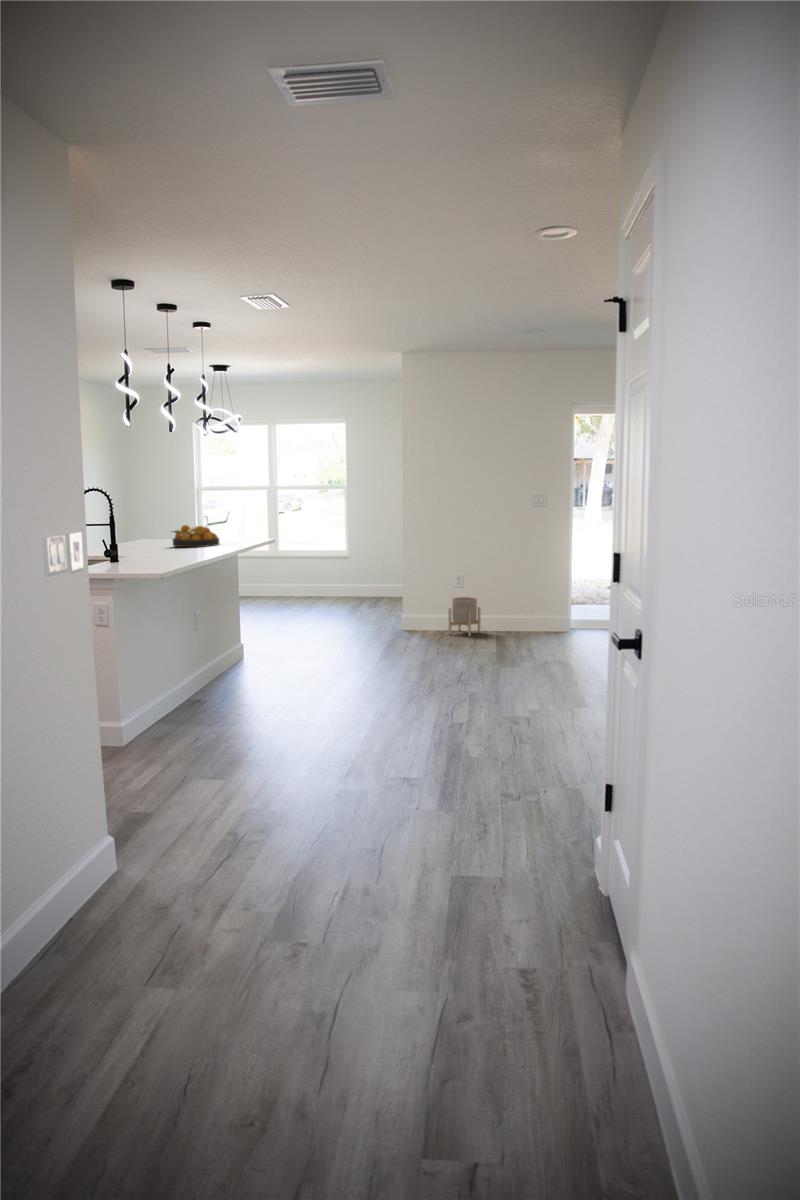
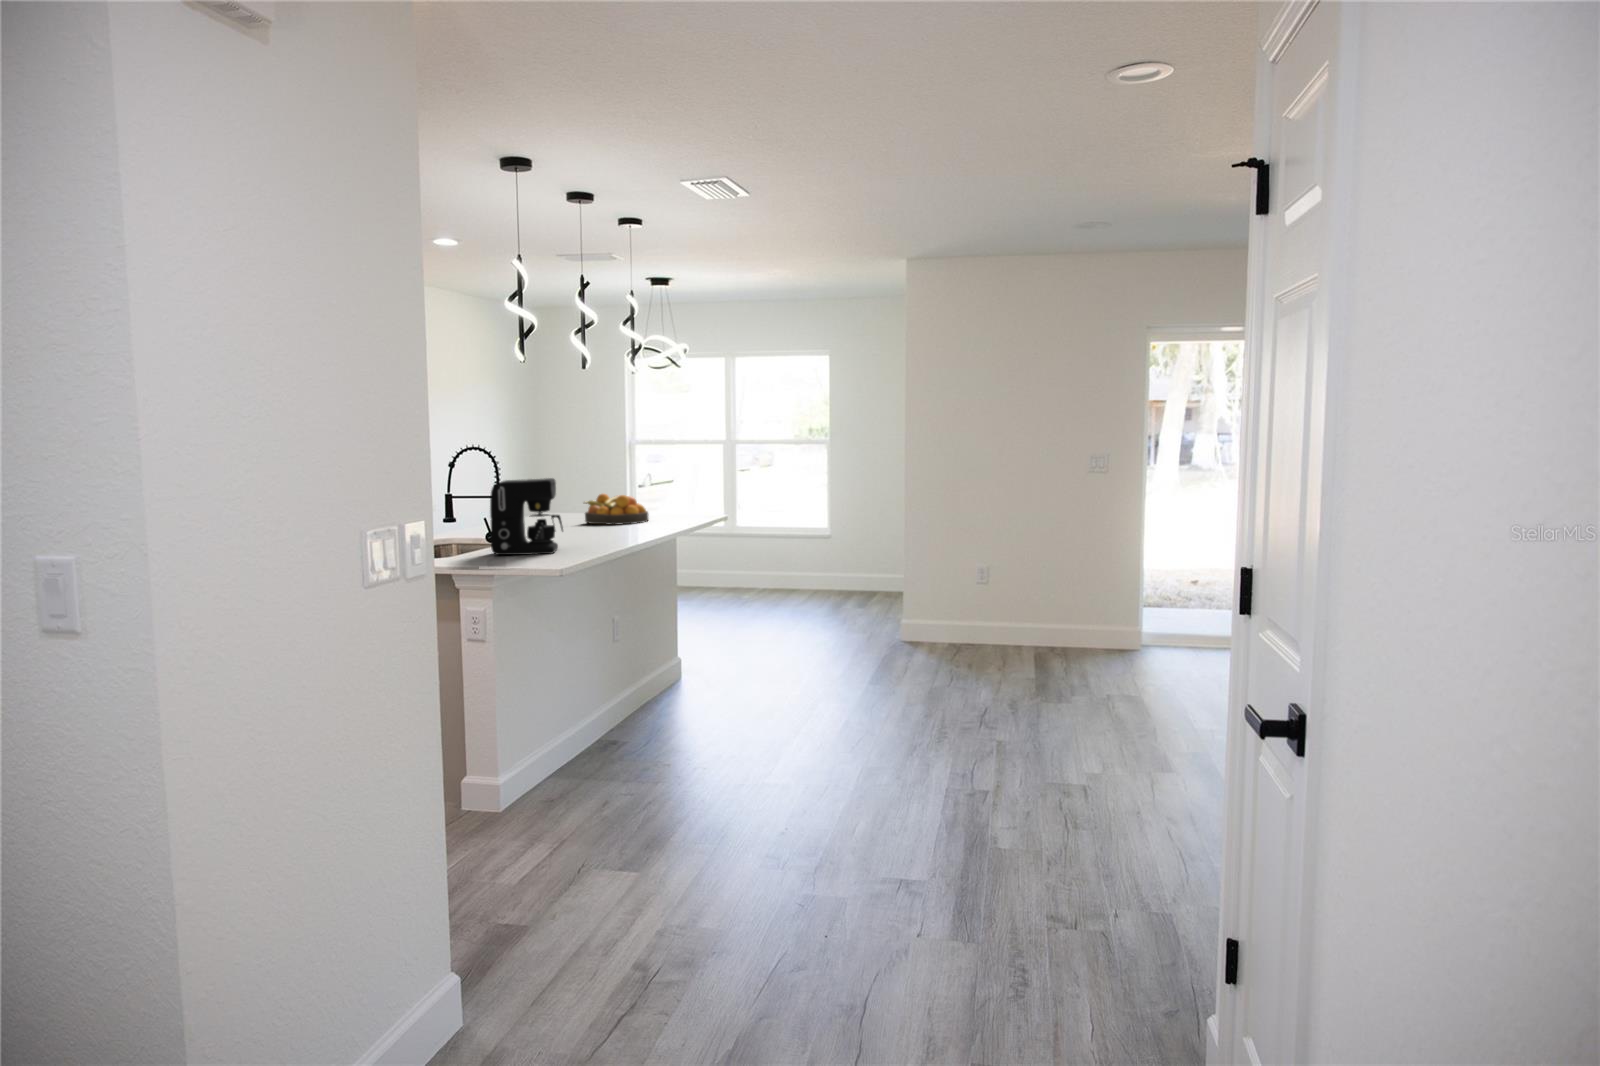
coffee maker: none [109,512,162,566] -> present [490,478,563,555]
planter: present [448,597,480,636] -> none [966,597,1012,653]

